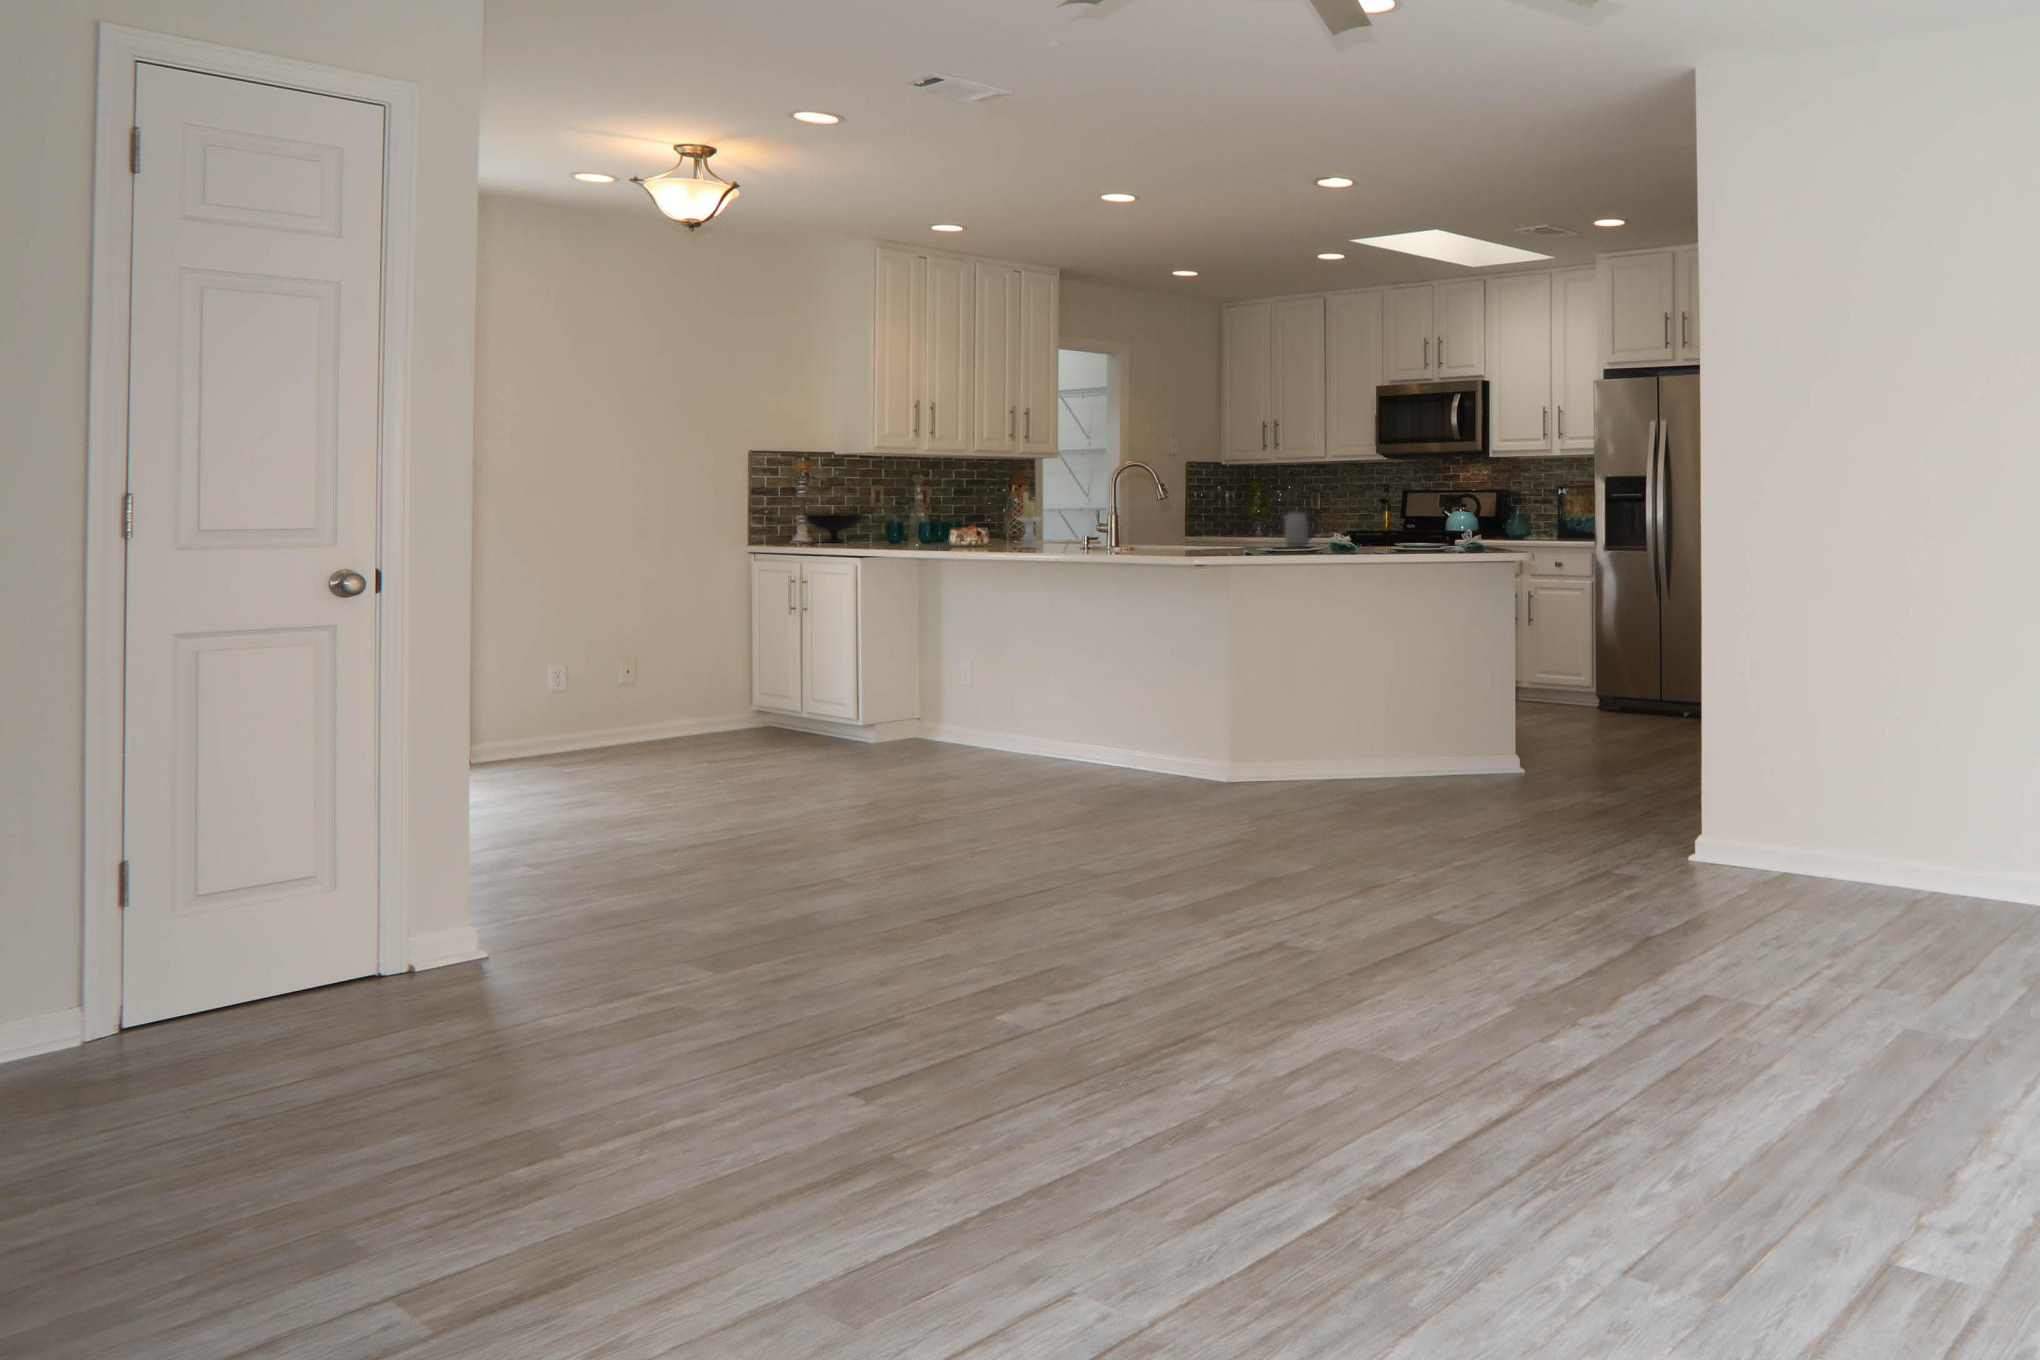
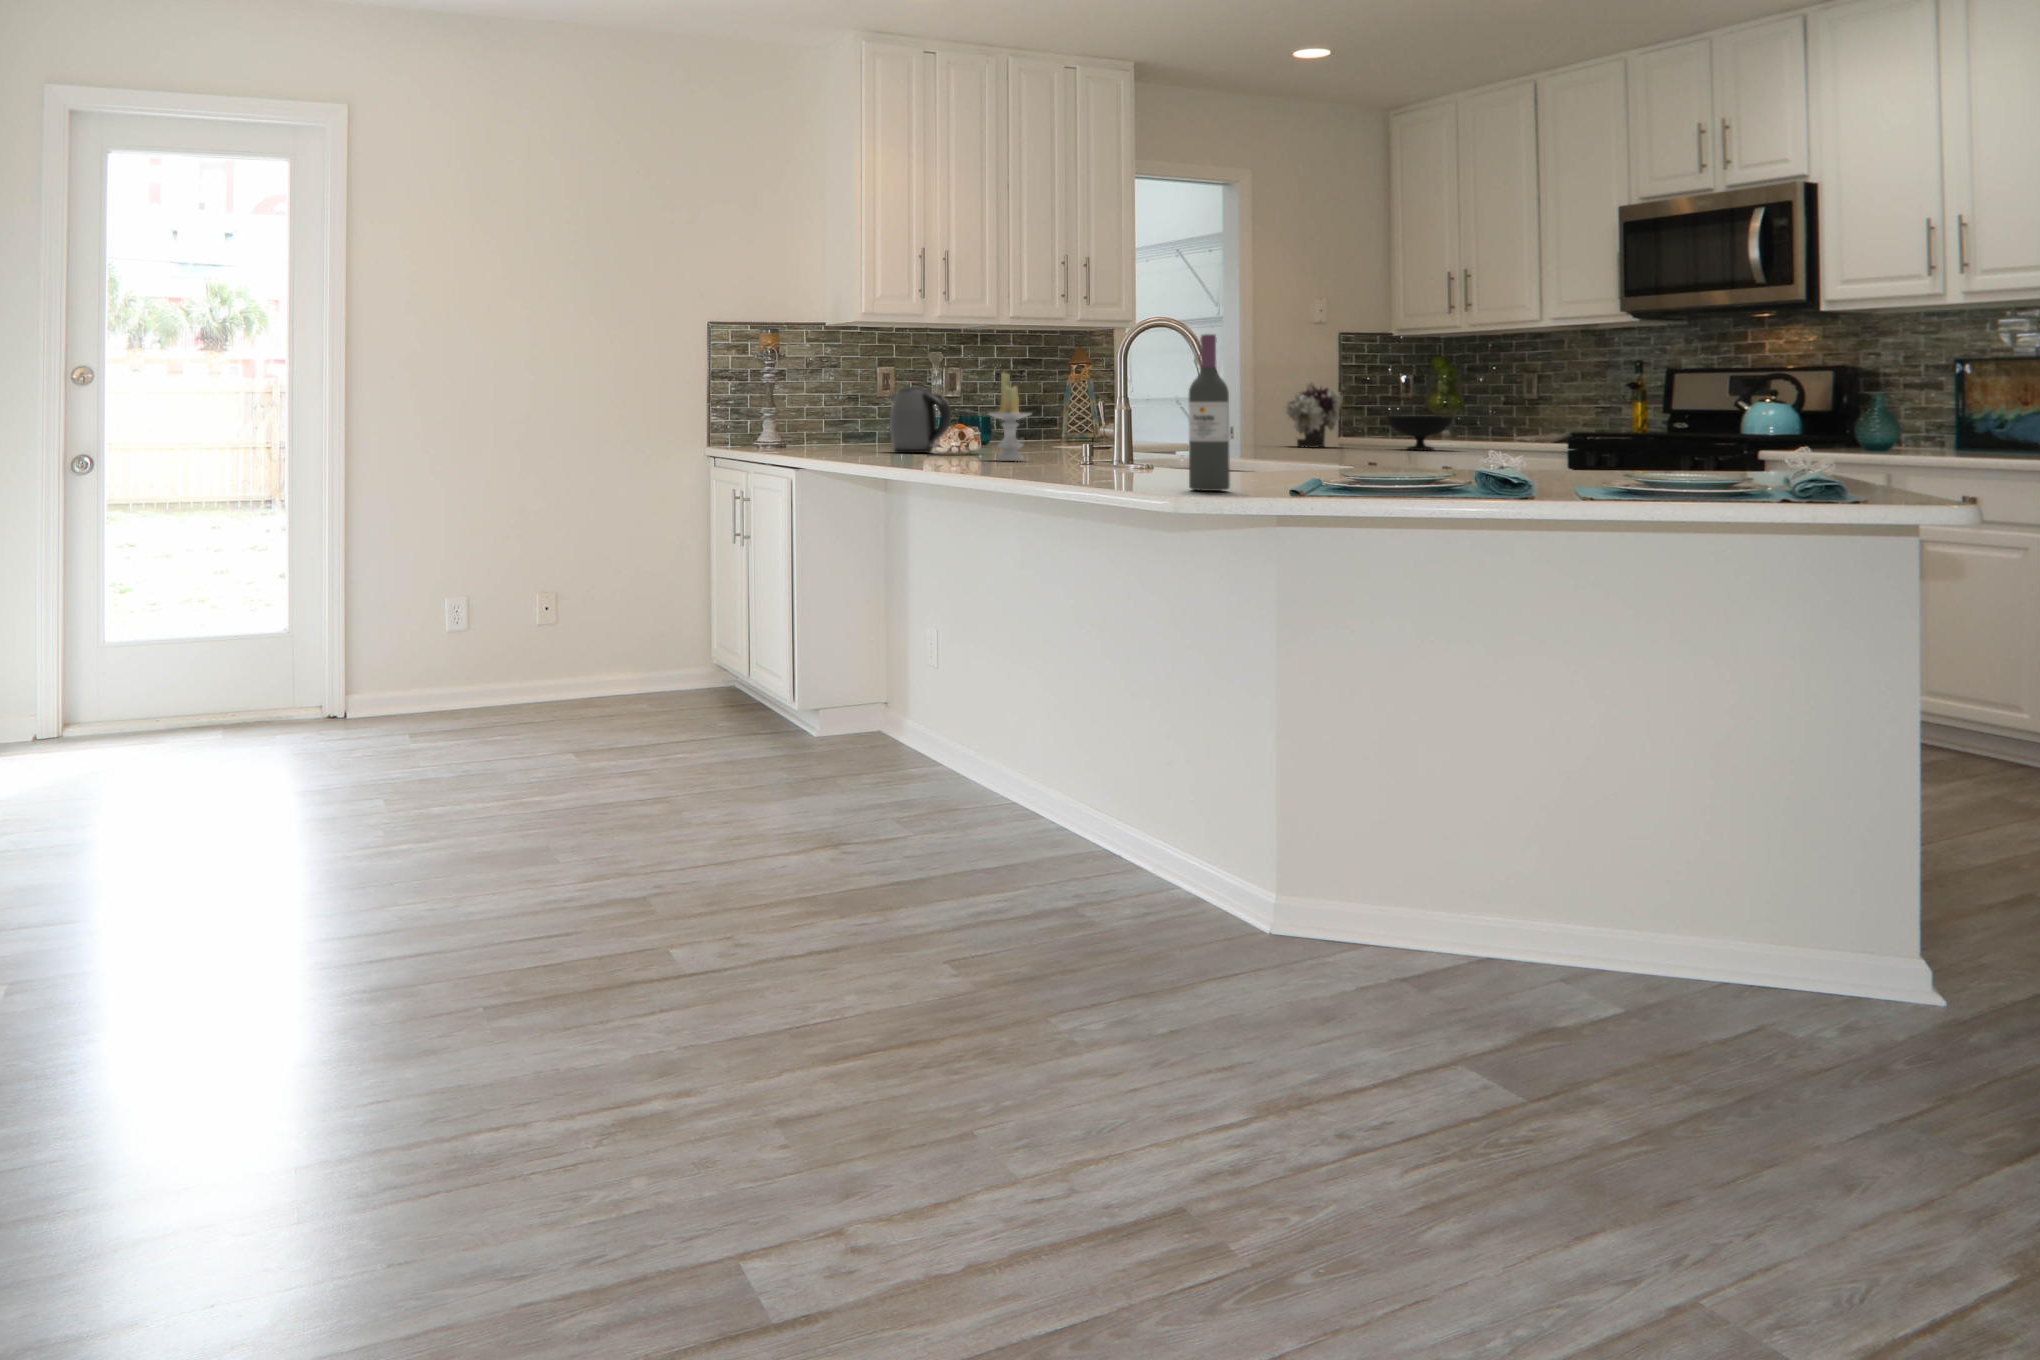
wine bottle: none [1196,475,1217,555] -> present [1189,334,1230,491]
flower arrangement: none [1149,494,1194,544] -> present [1285,379,1343,448]
kettle: present [1284,511,1319,546] -> present [890,387,951,453]
bowl: present [805,513,863,543] -> present [1387,416,1454,450]

